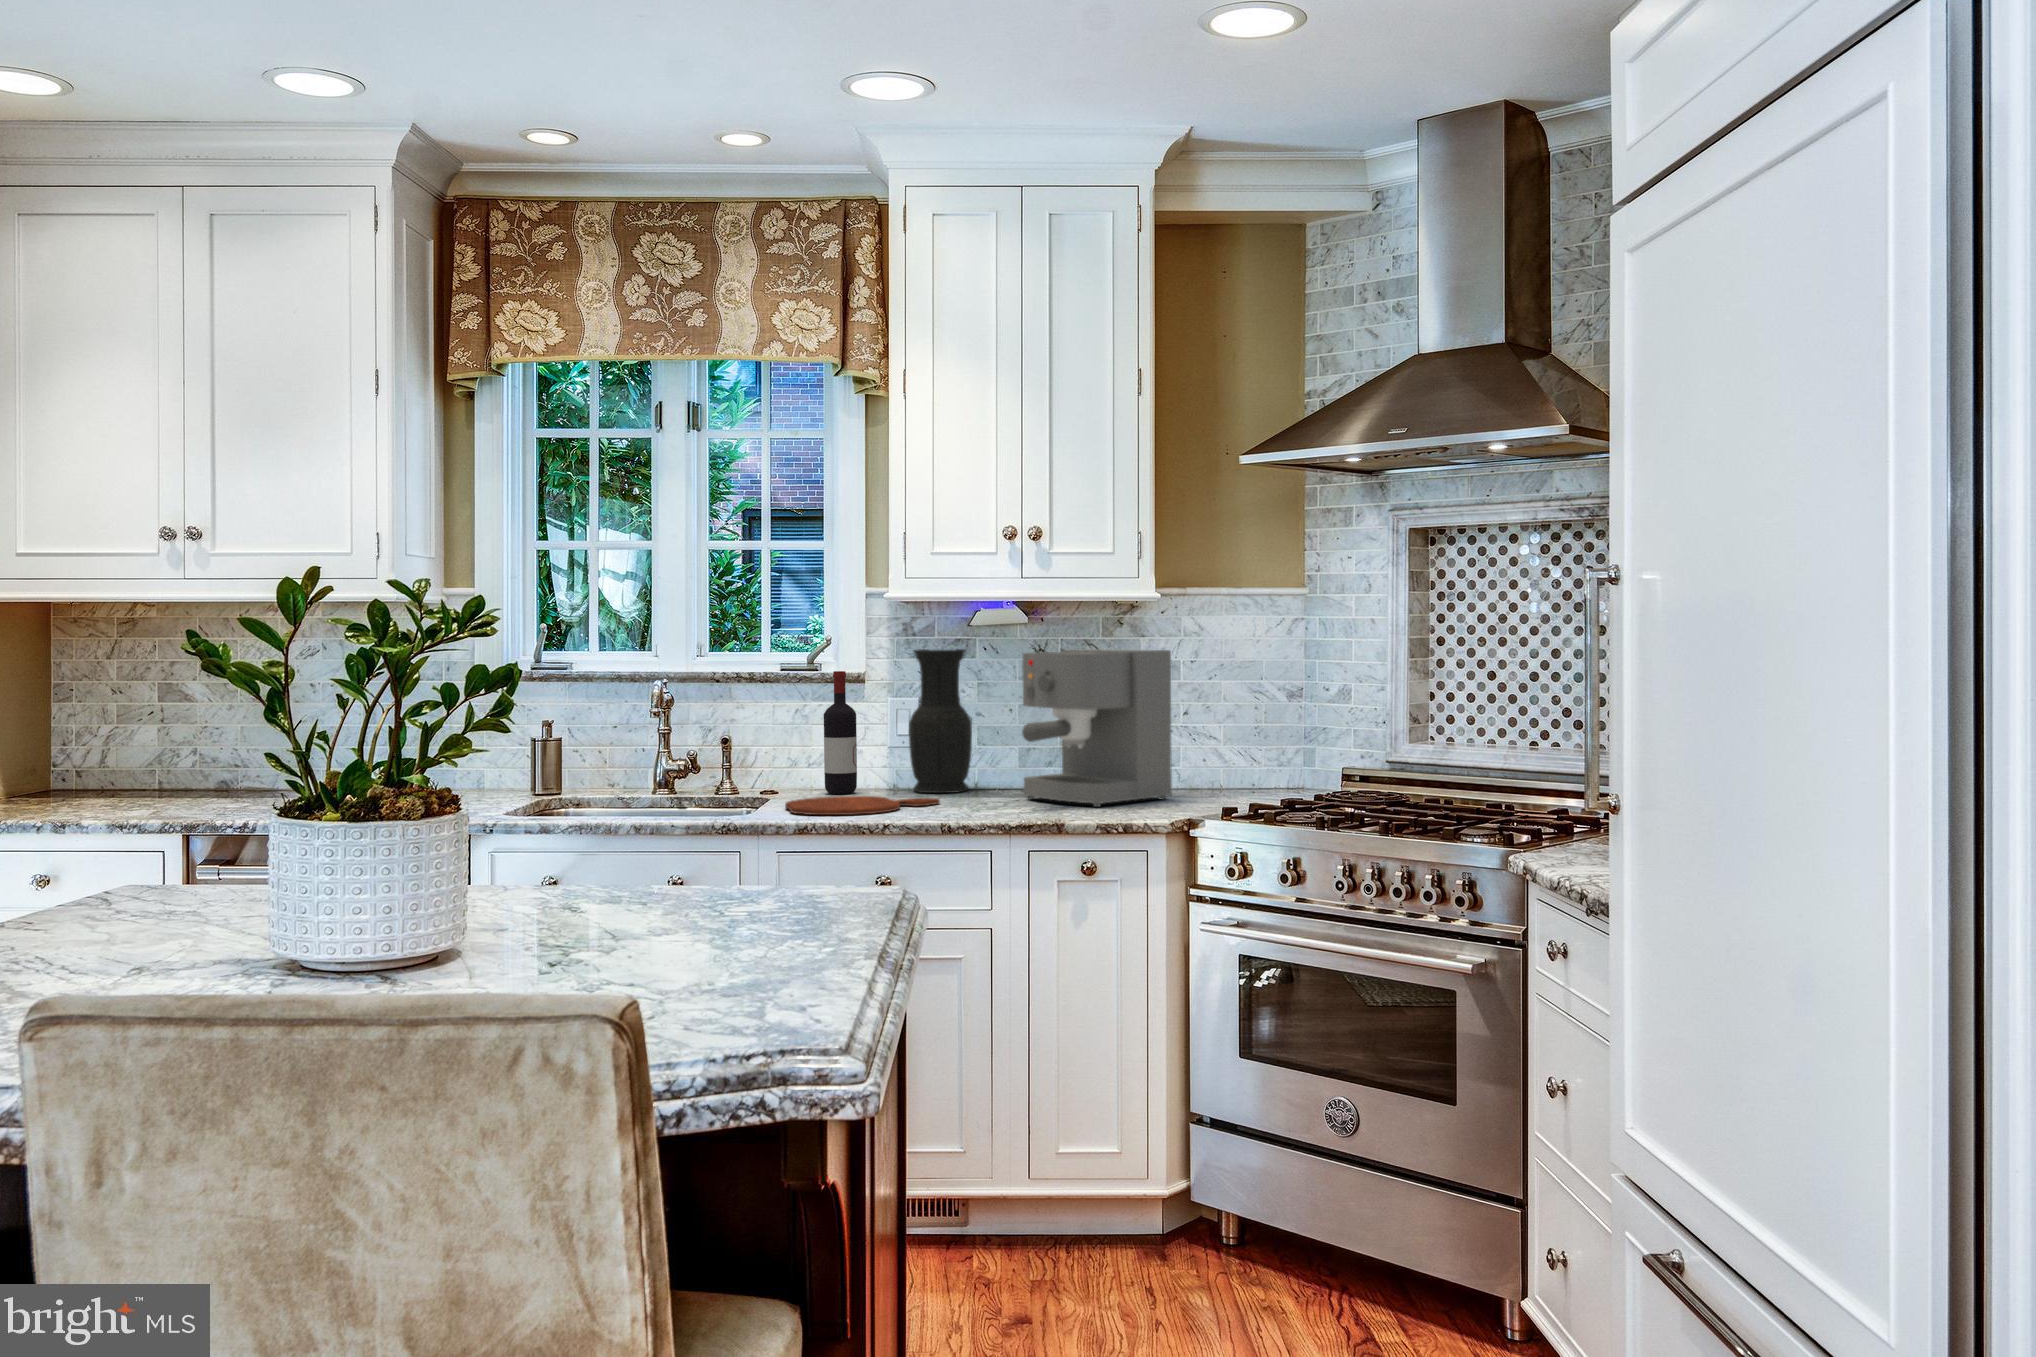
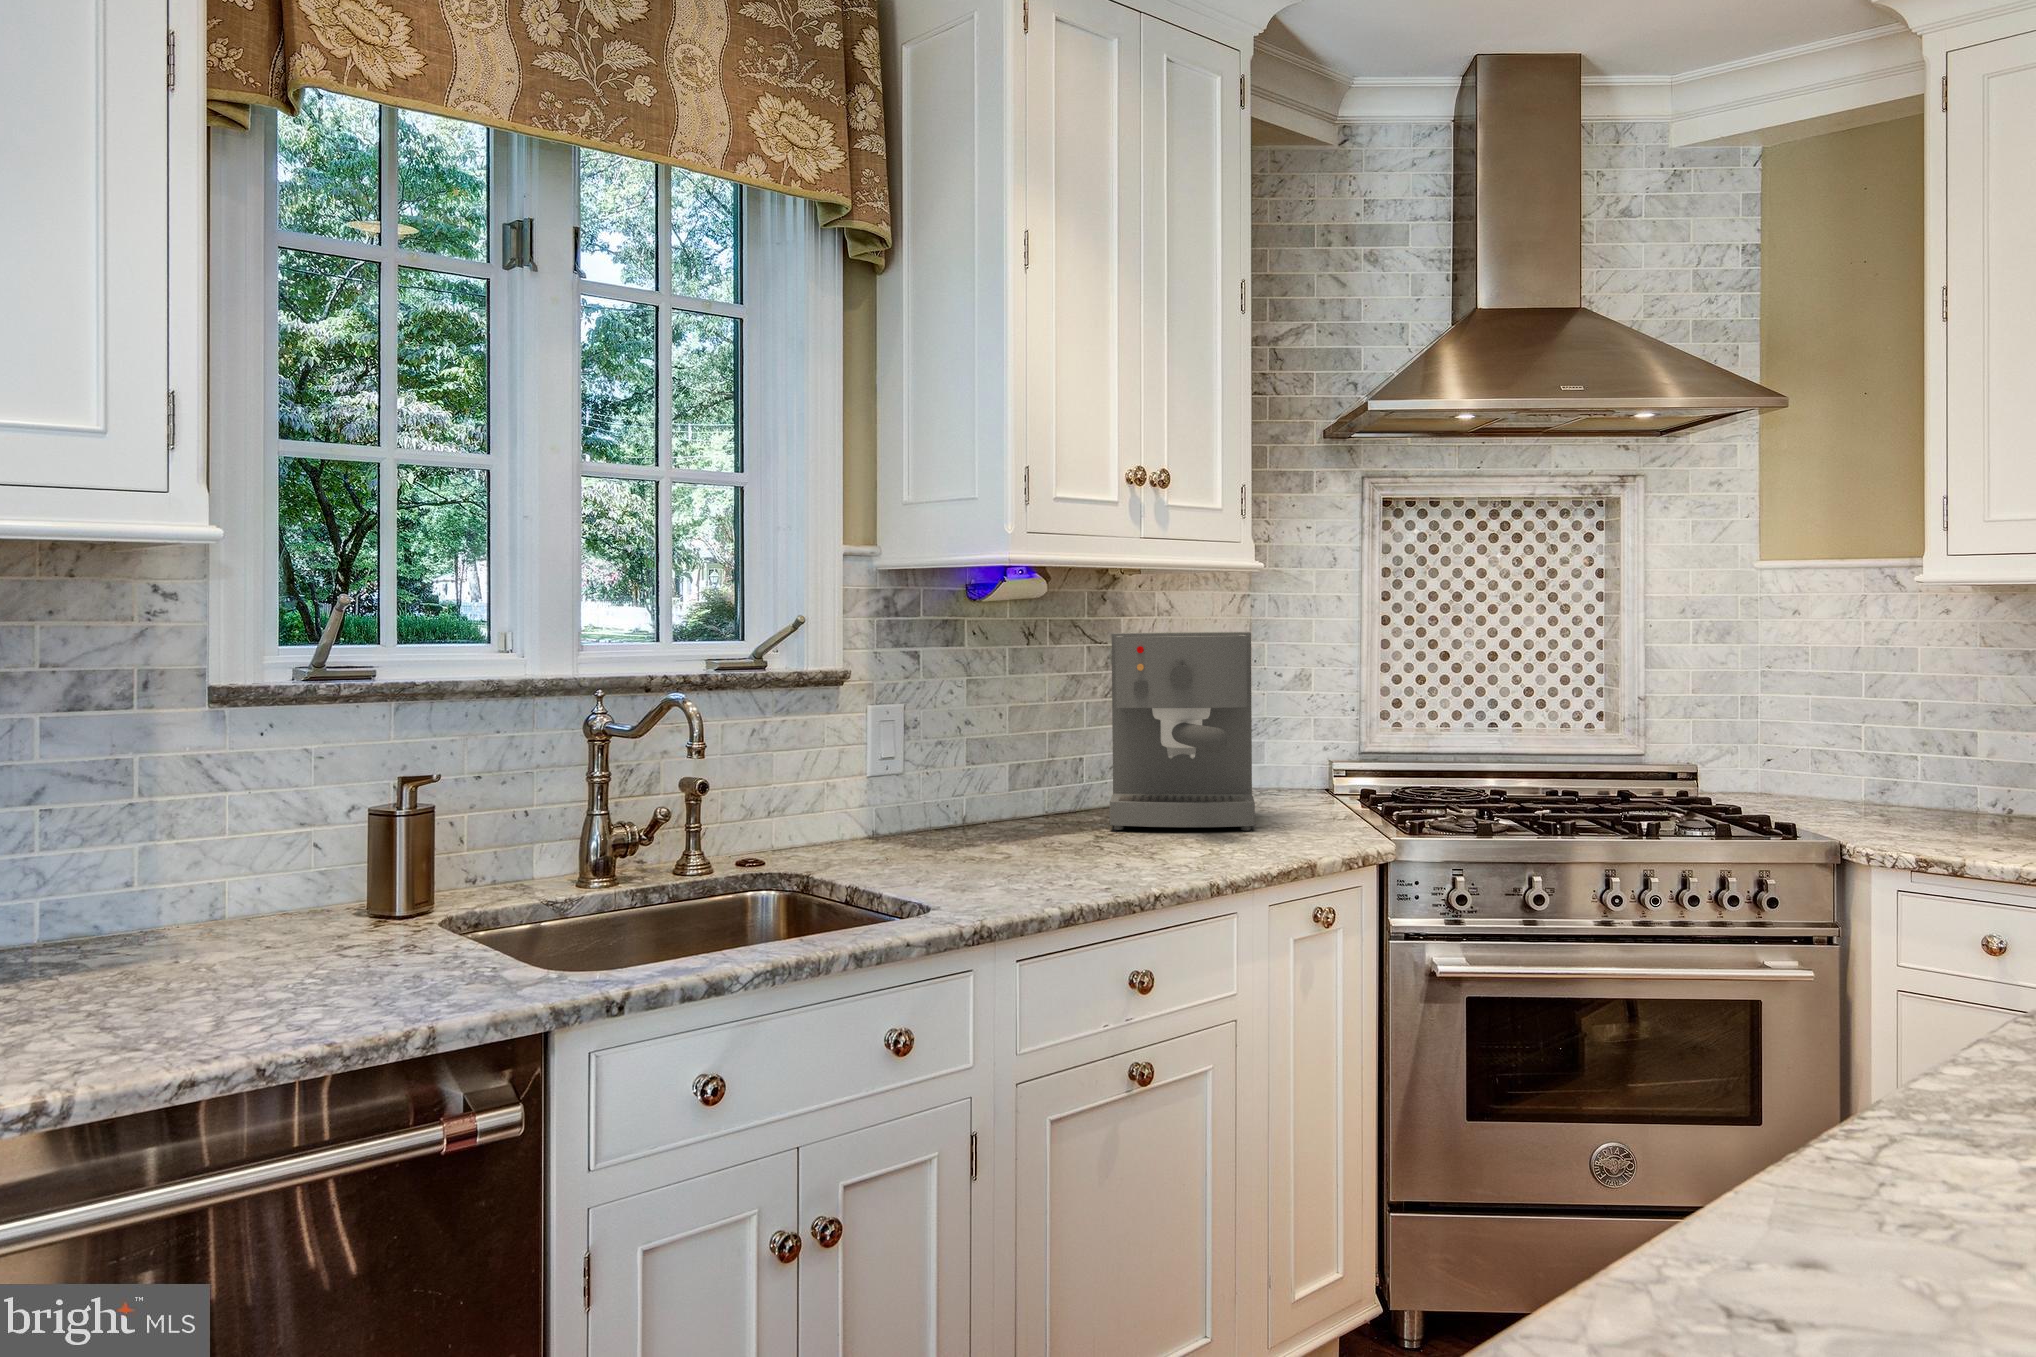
vase: present [909,649,972,793] -> none [894,635,987,838]
wine bottle: present [824,671,857,794] -> none [811,669,860,853]
cutting board: present [785,796,940,815] -> none [901,841,1081,885]

